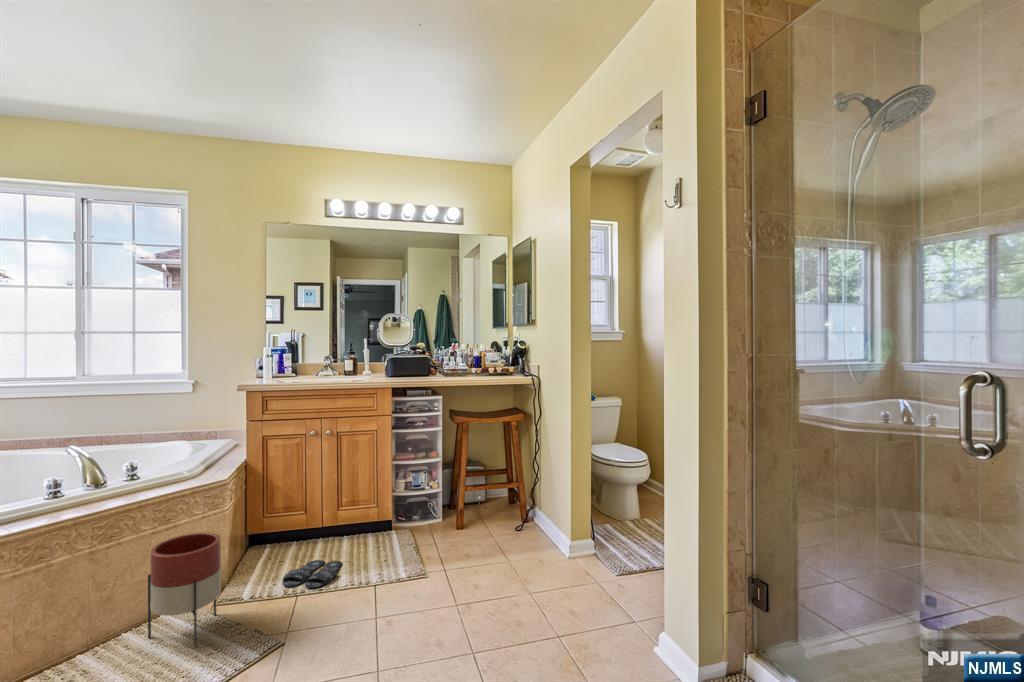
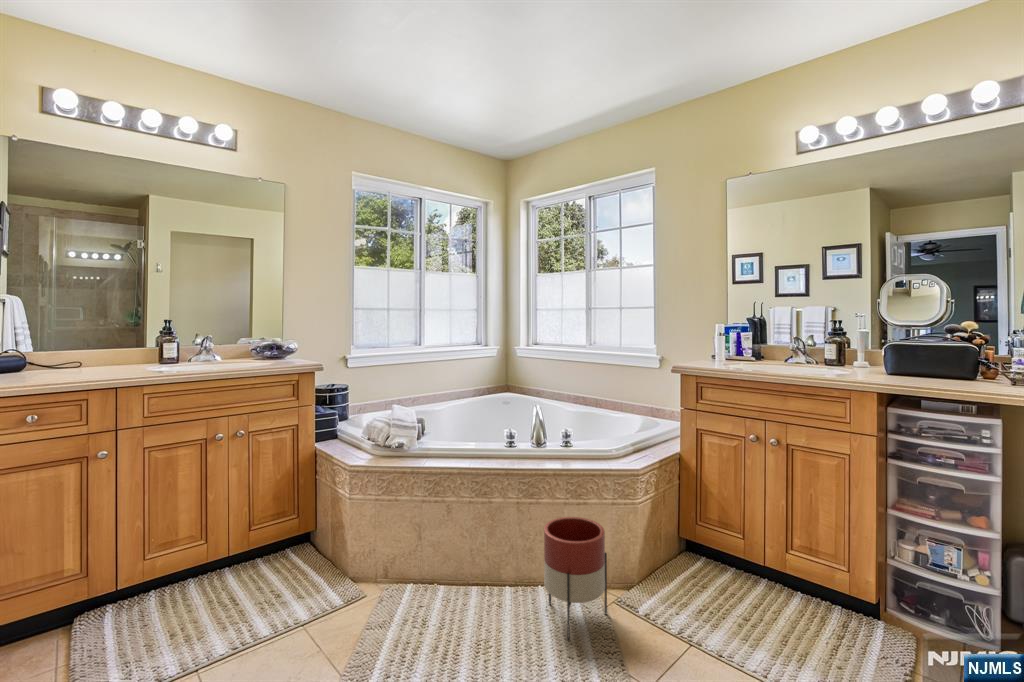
slippers: present [283,560,342,589] -> none [685,605,771,650]

